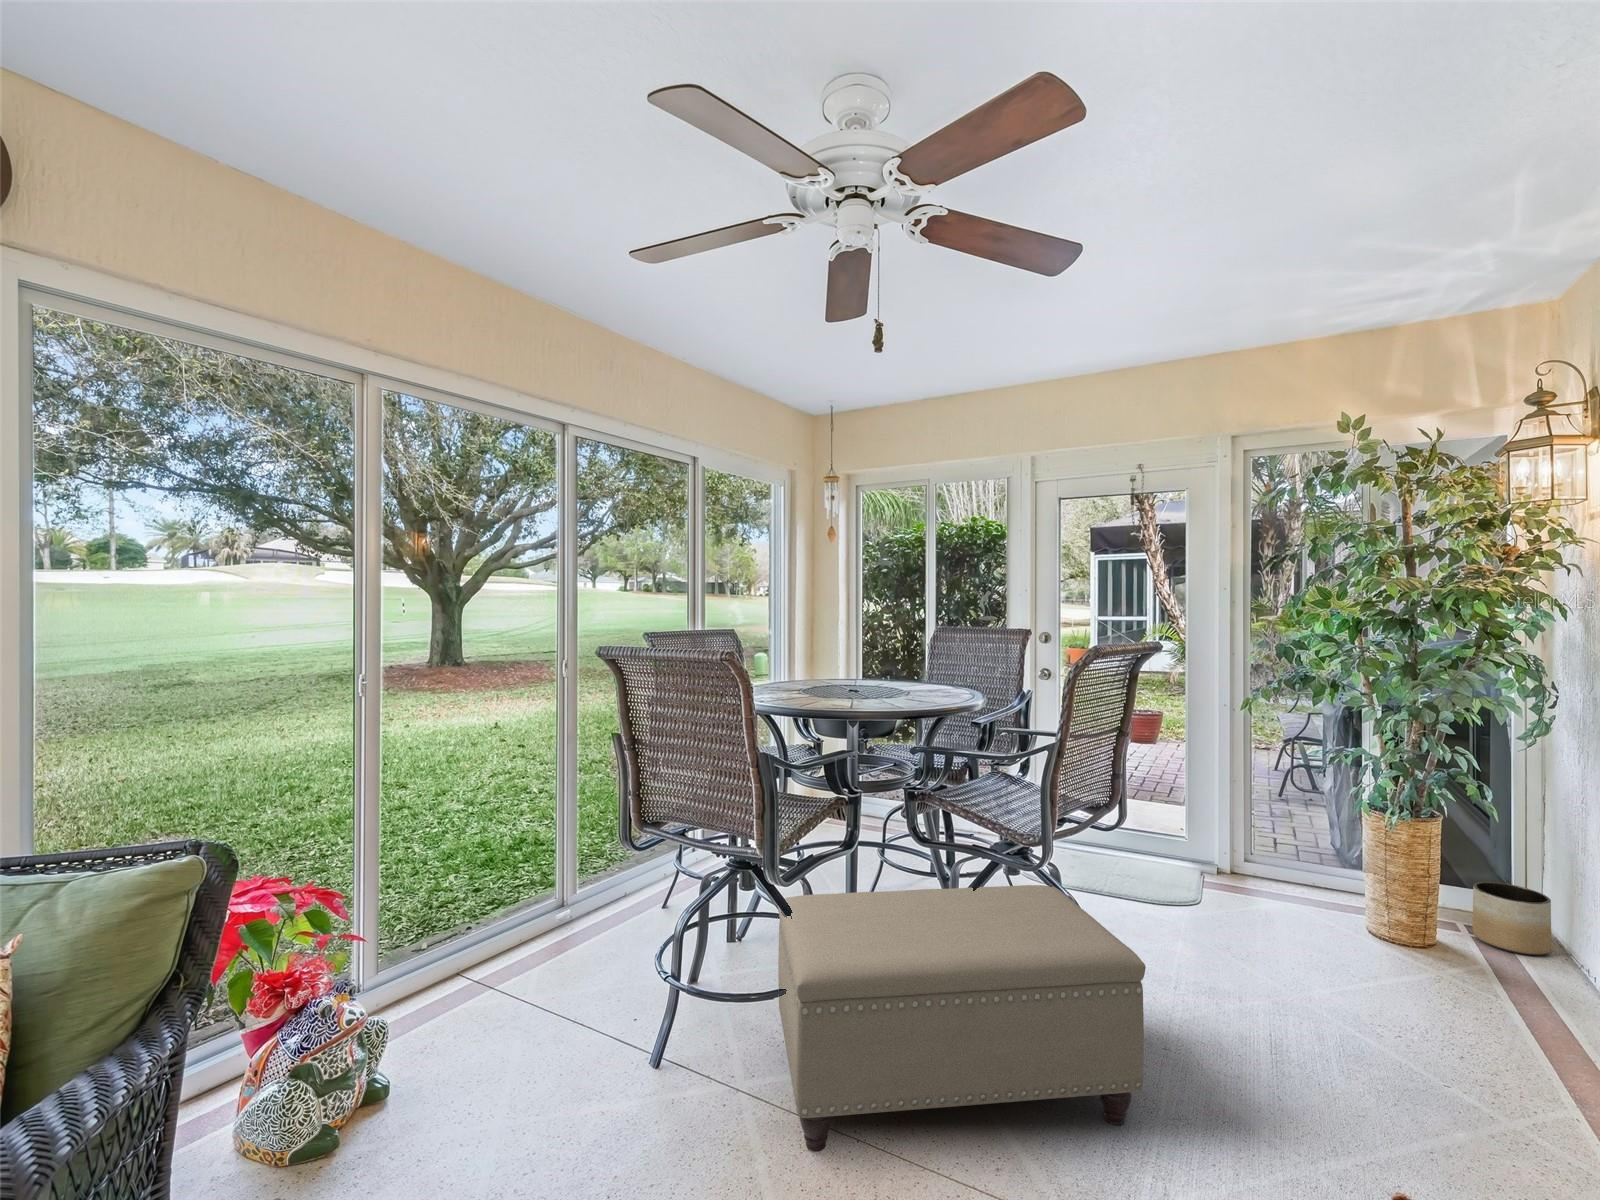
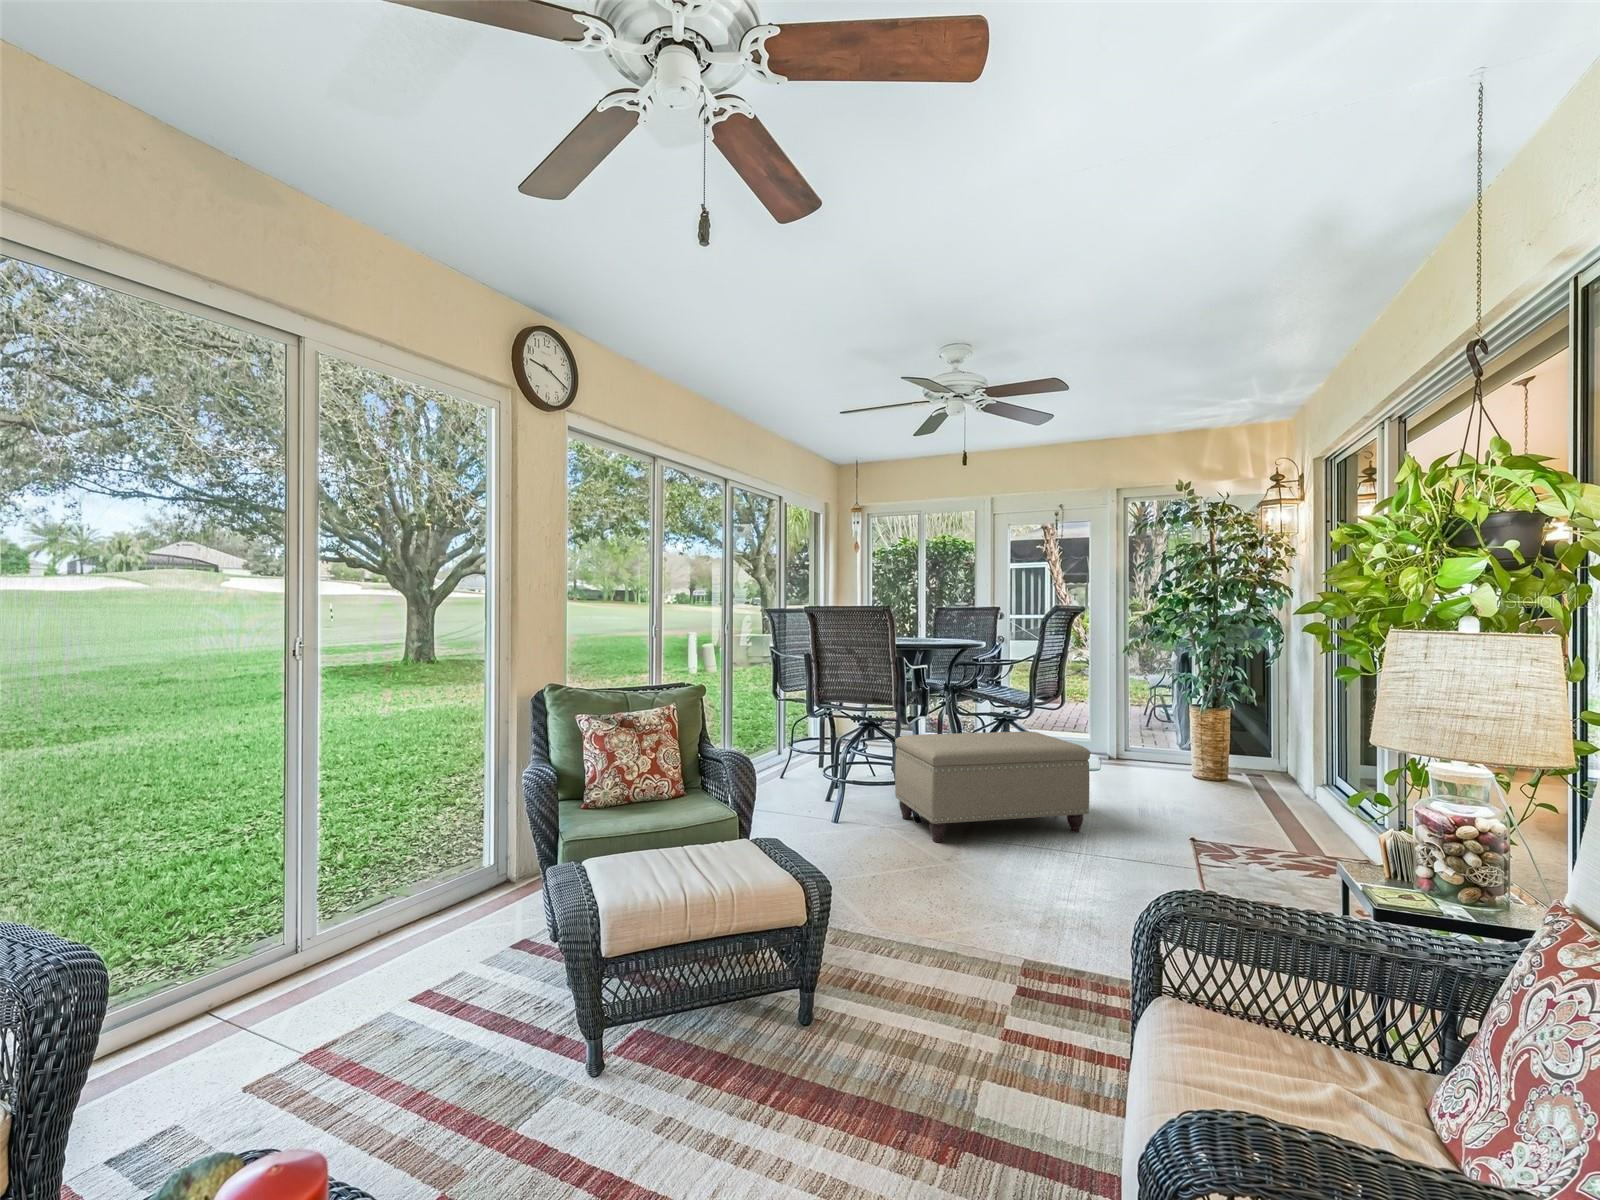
planter: present [1472,882,1551,955] -> none [1247,747,1286,782]

